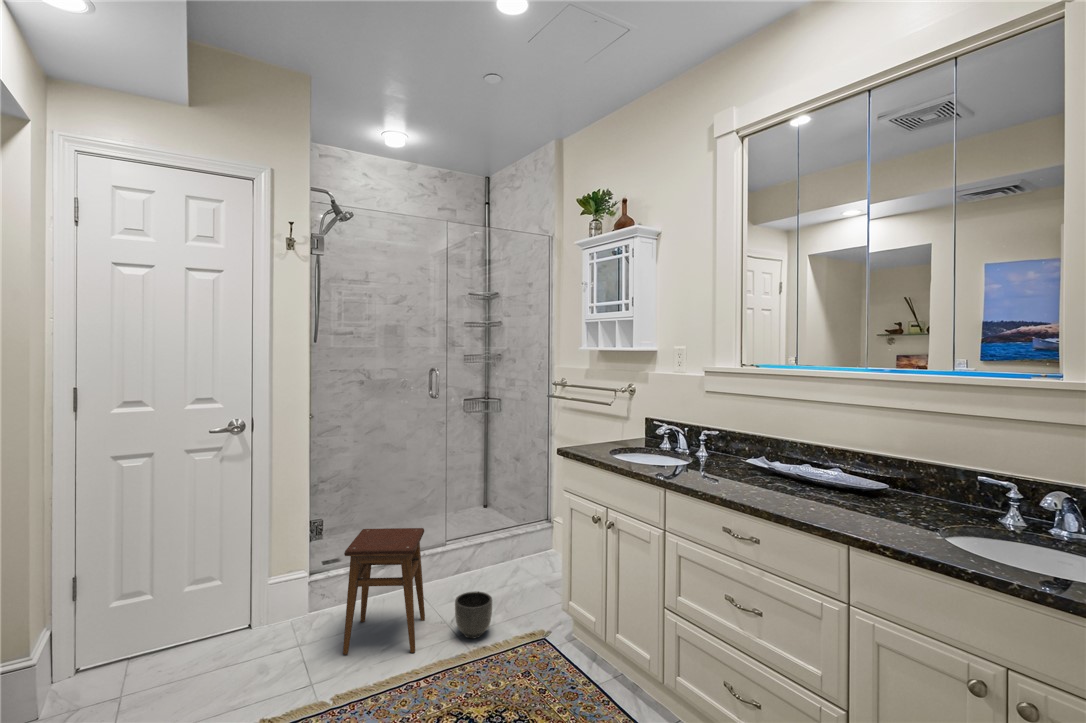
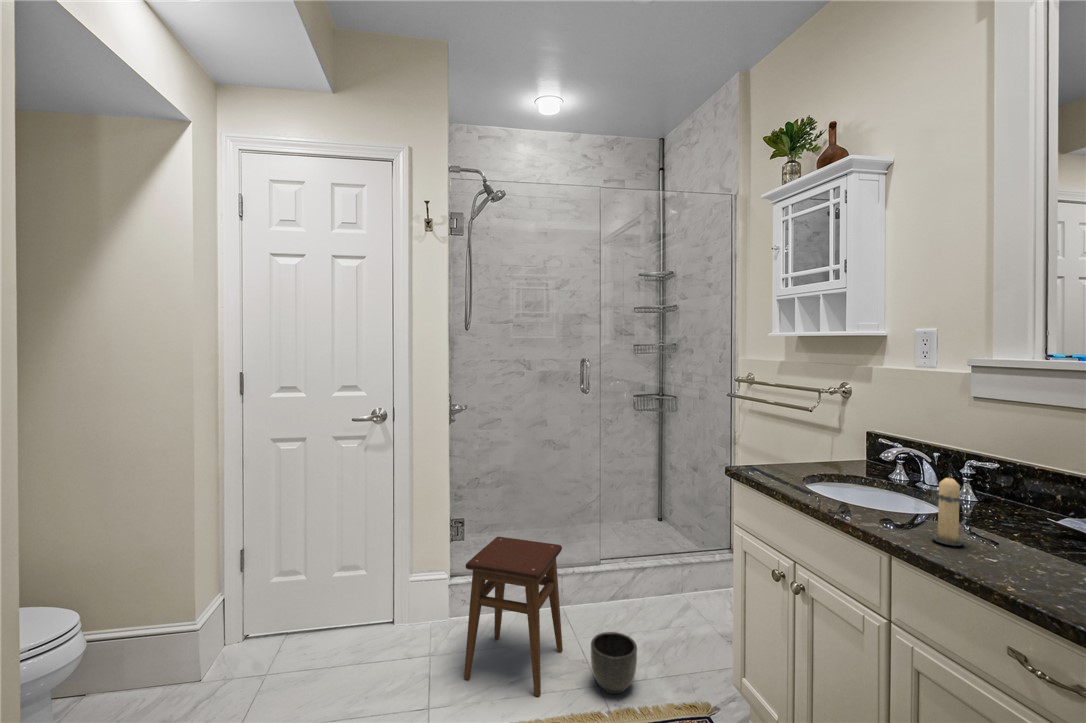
candle: none [681,436,702,478] -> present [931,474,966,546]

